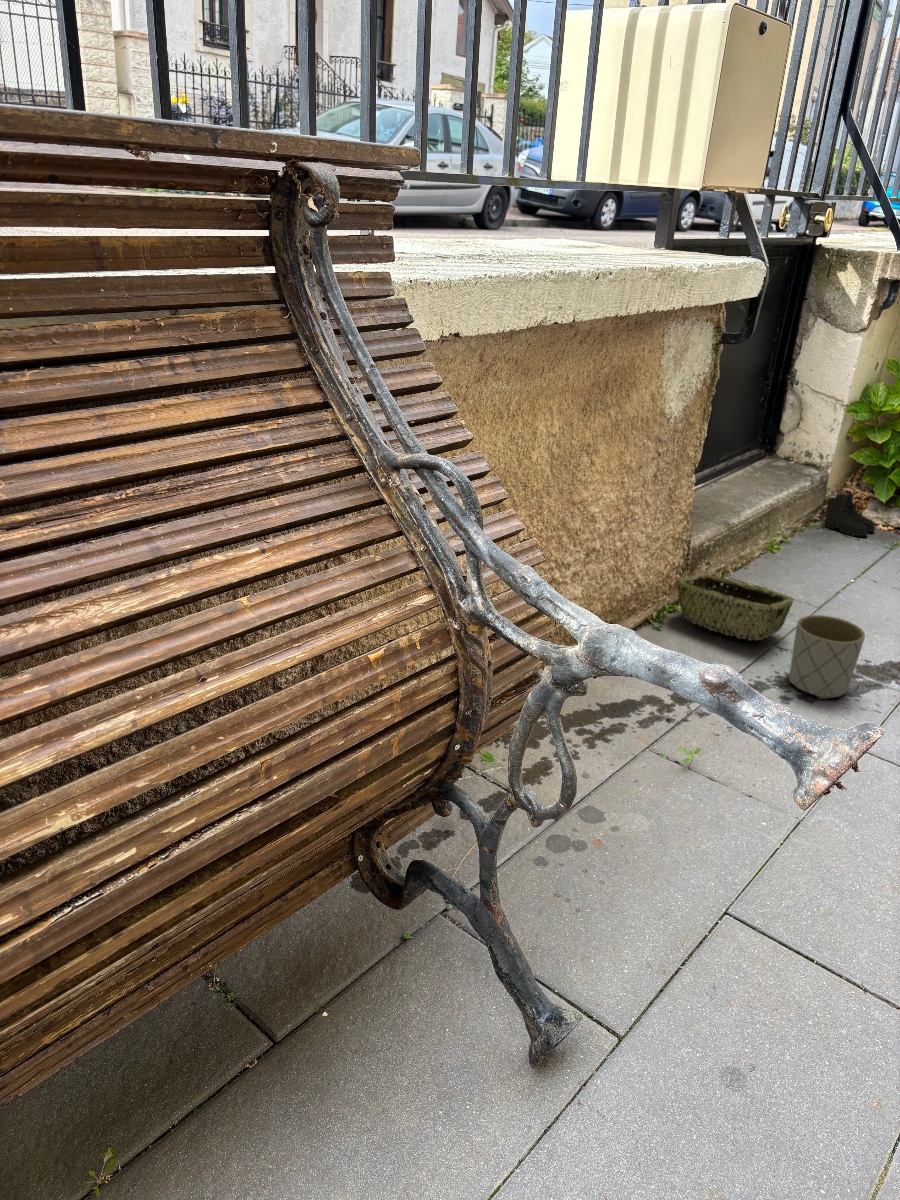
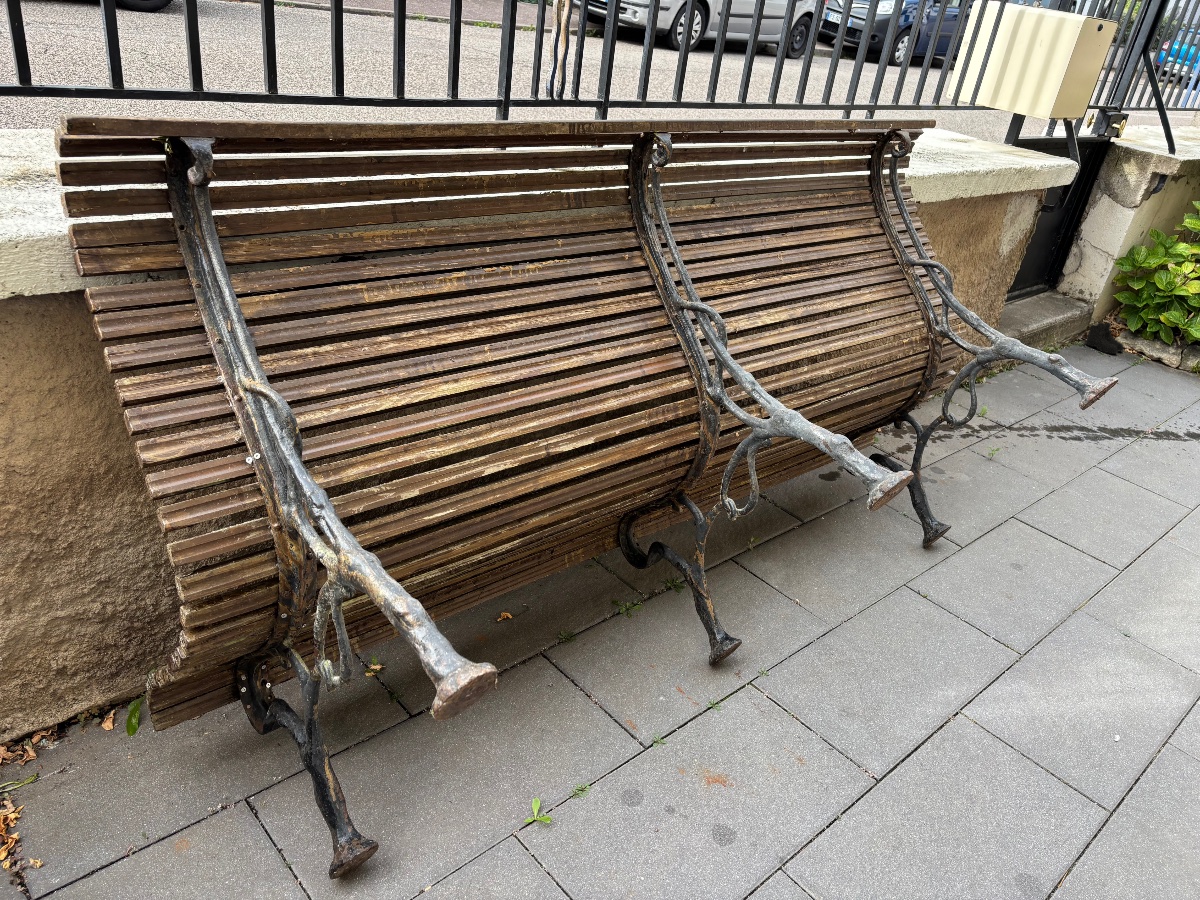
woven basket: present [676,574,794,640] -> none [982,362,1061,406]
planter: present [789,615,865,699] -> none [1051,391,1107,442]

